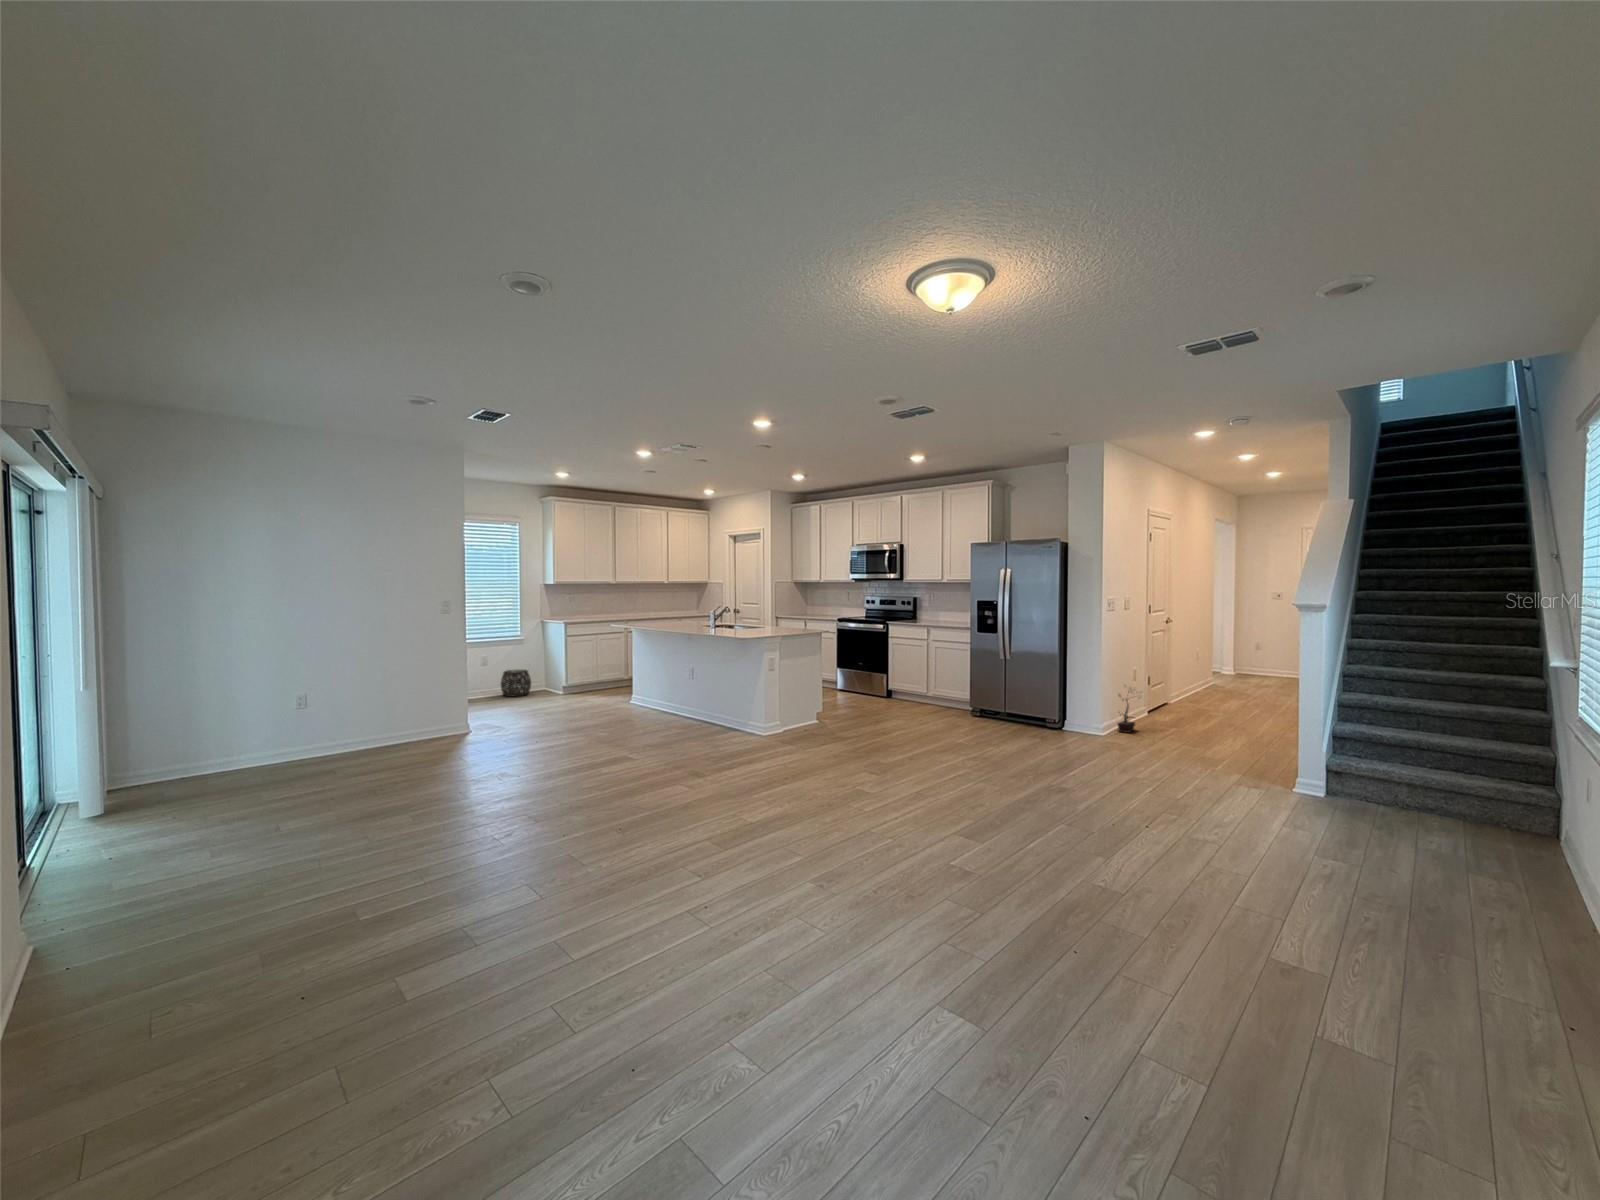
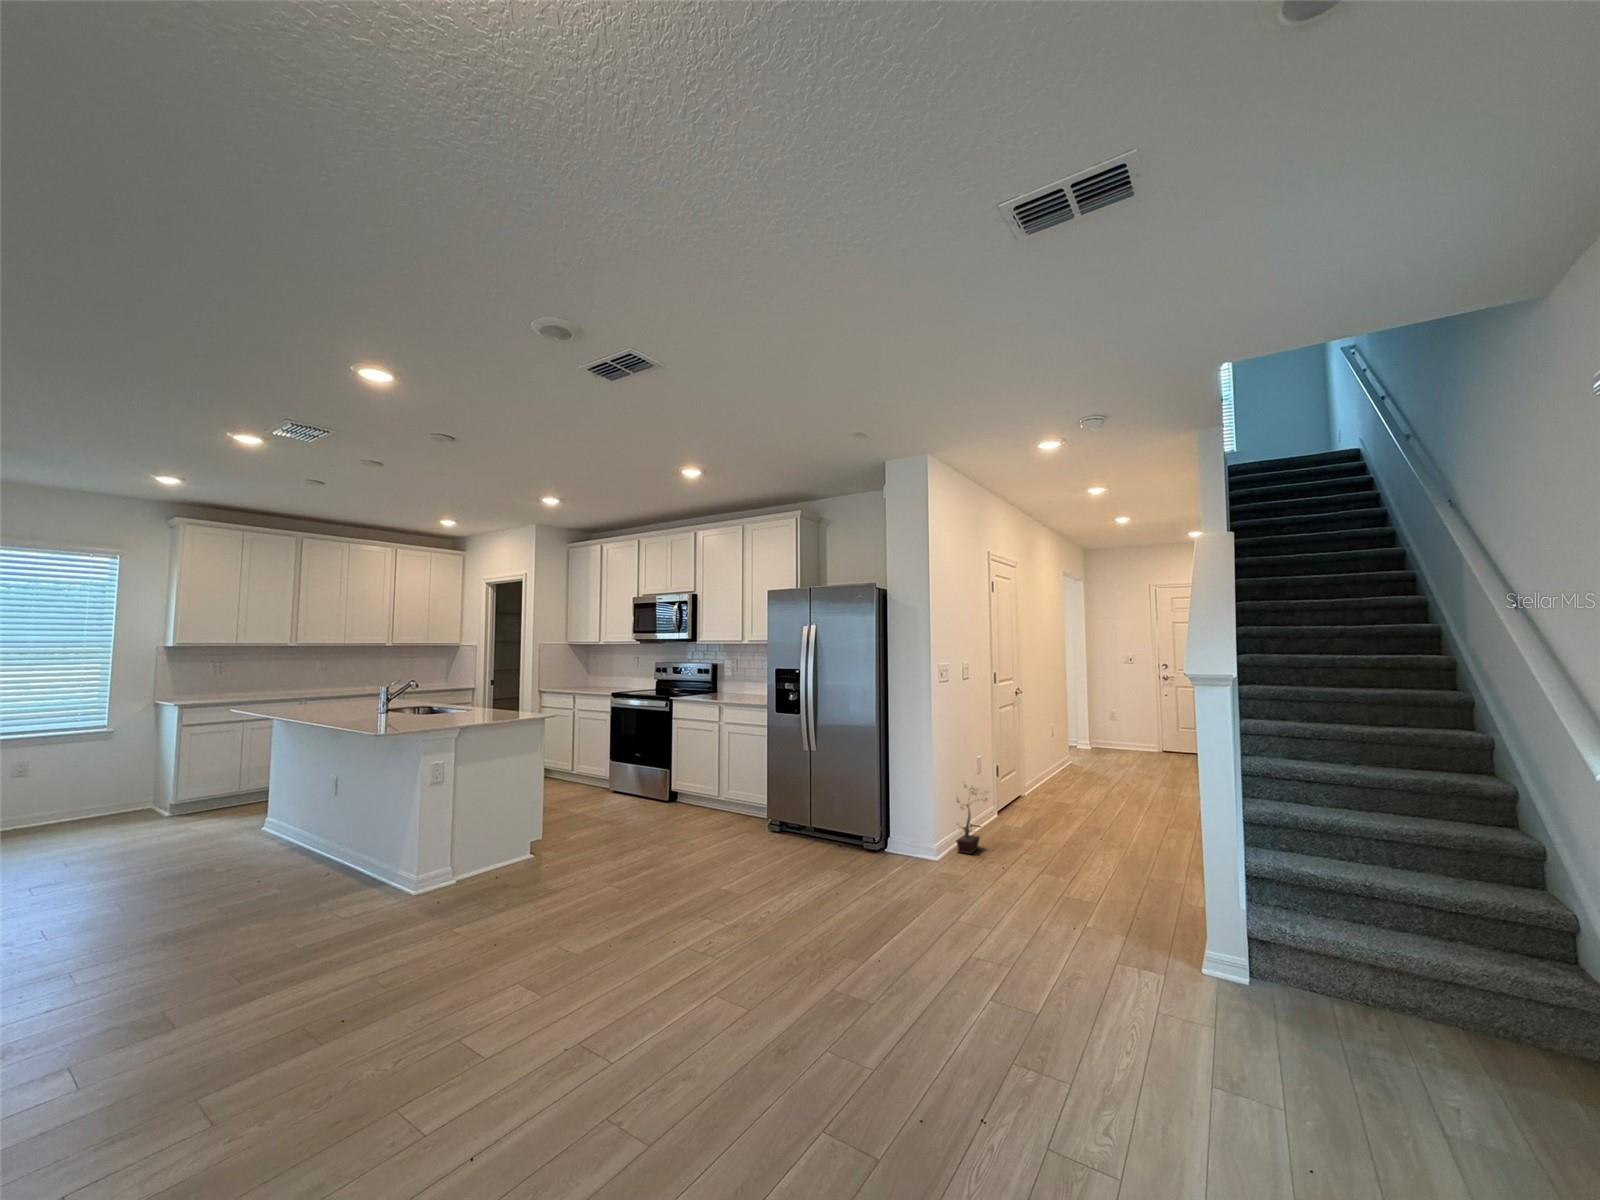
woven basket: present [501,670,531,697] -> none [43,781,111,828]

